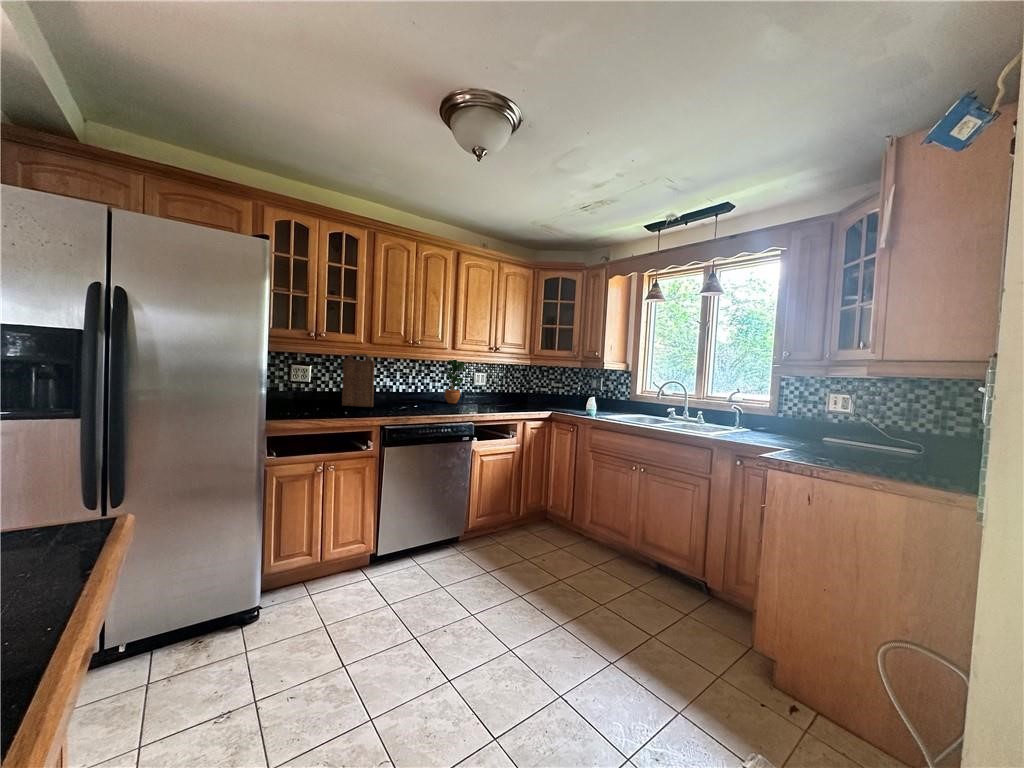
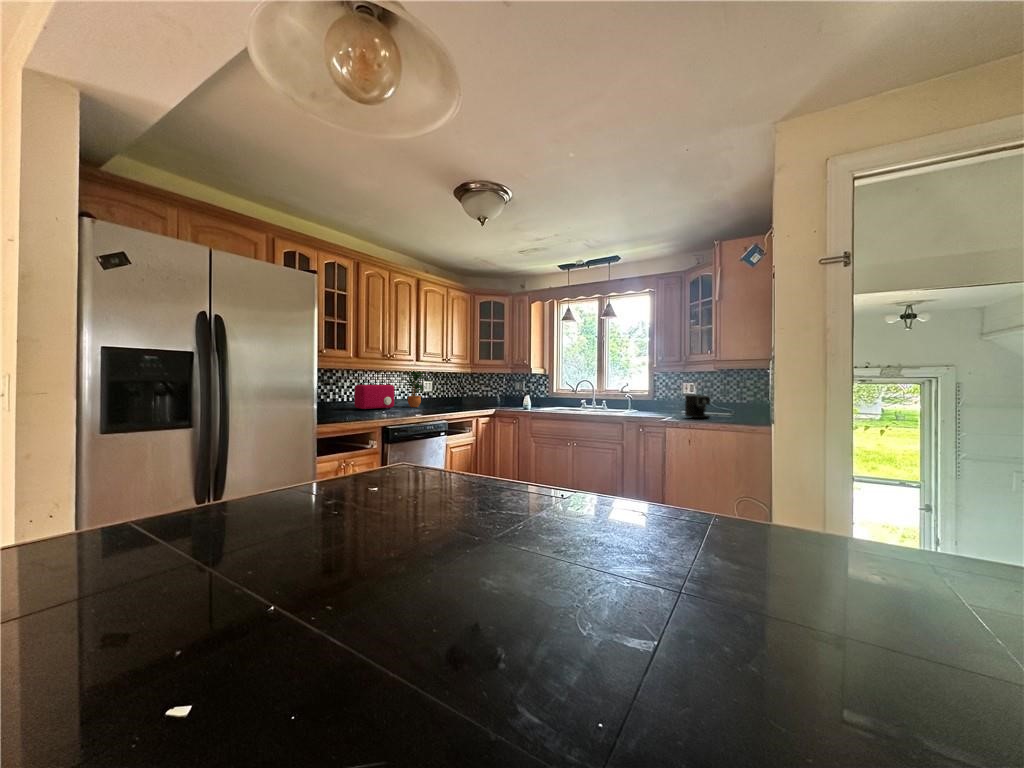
cutting board: present [342,353,375,407] -> none [331,366,360,413]
toaster: none [379,374,424,404] -> present [355,385,394,410]
coffee maker: none [815,417,885,462] -> present [685,395,710,418]

